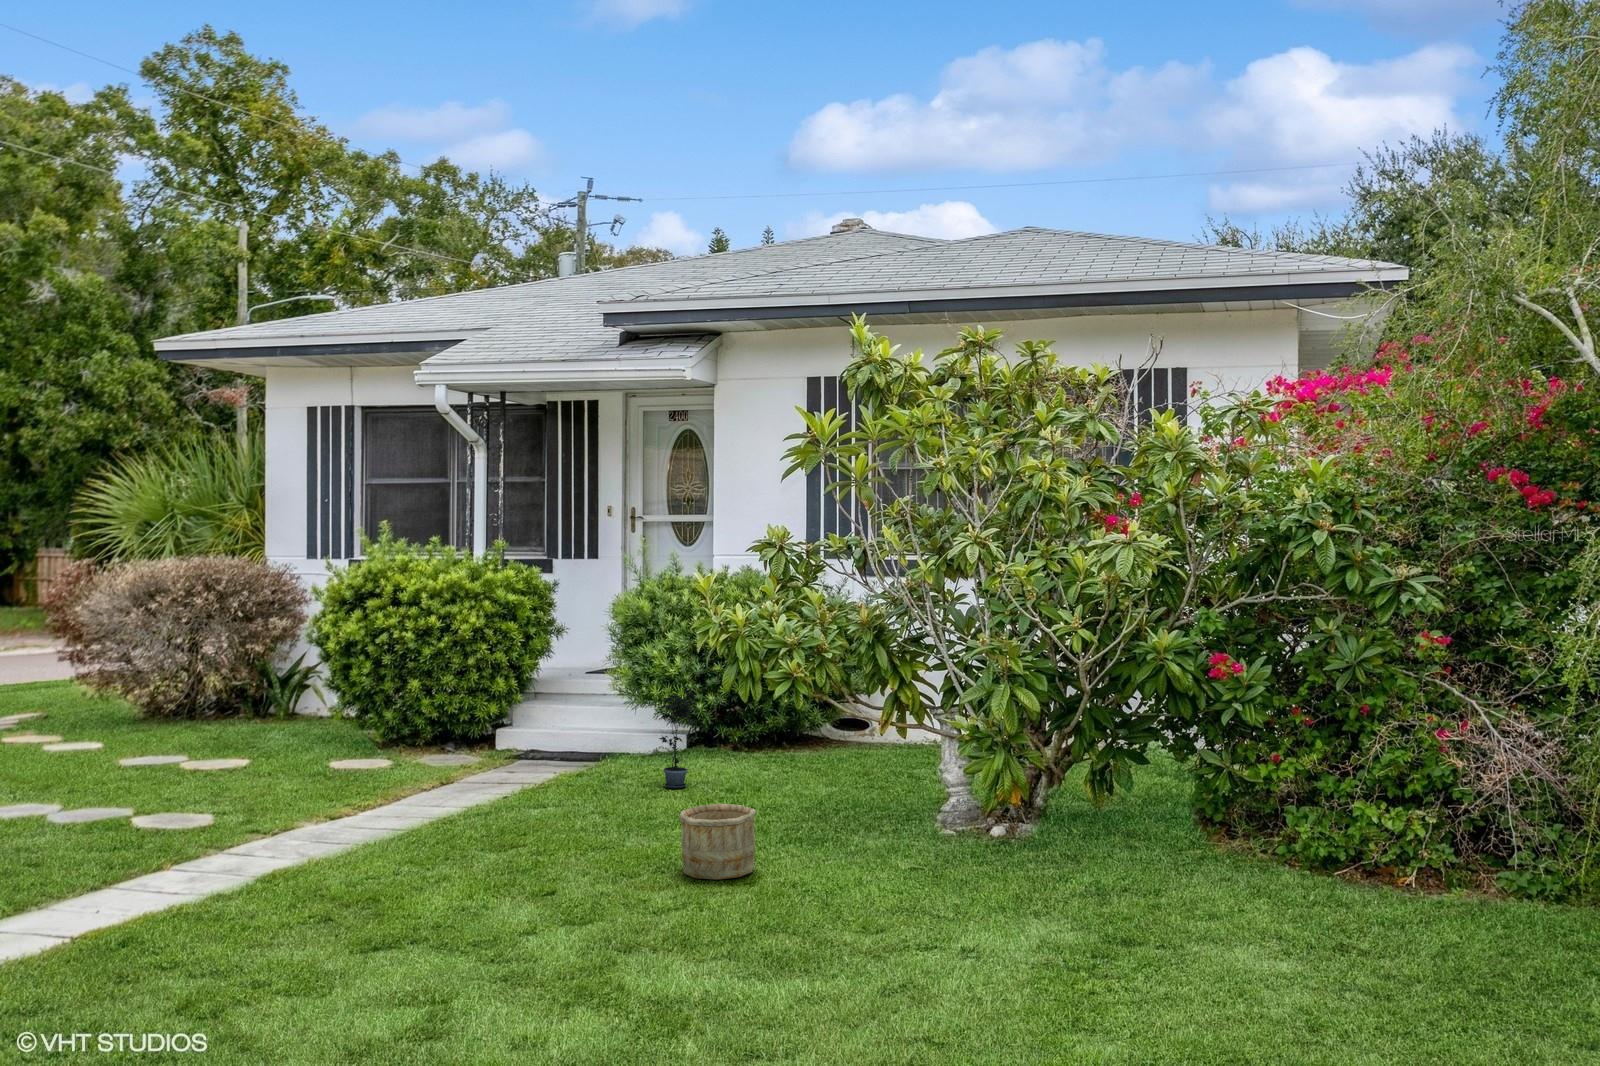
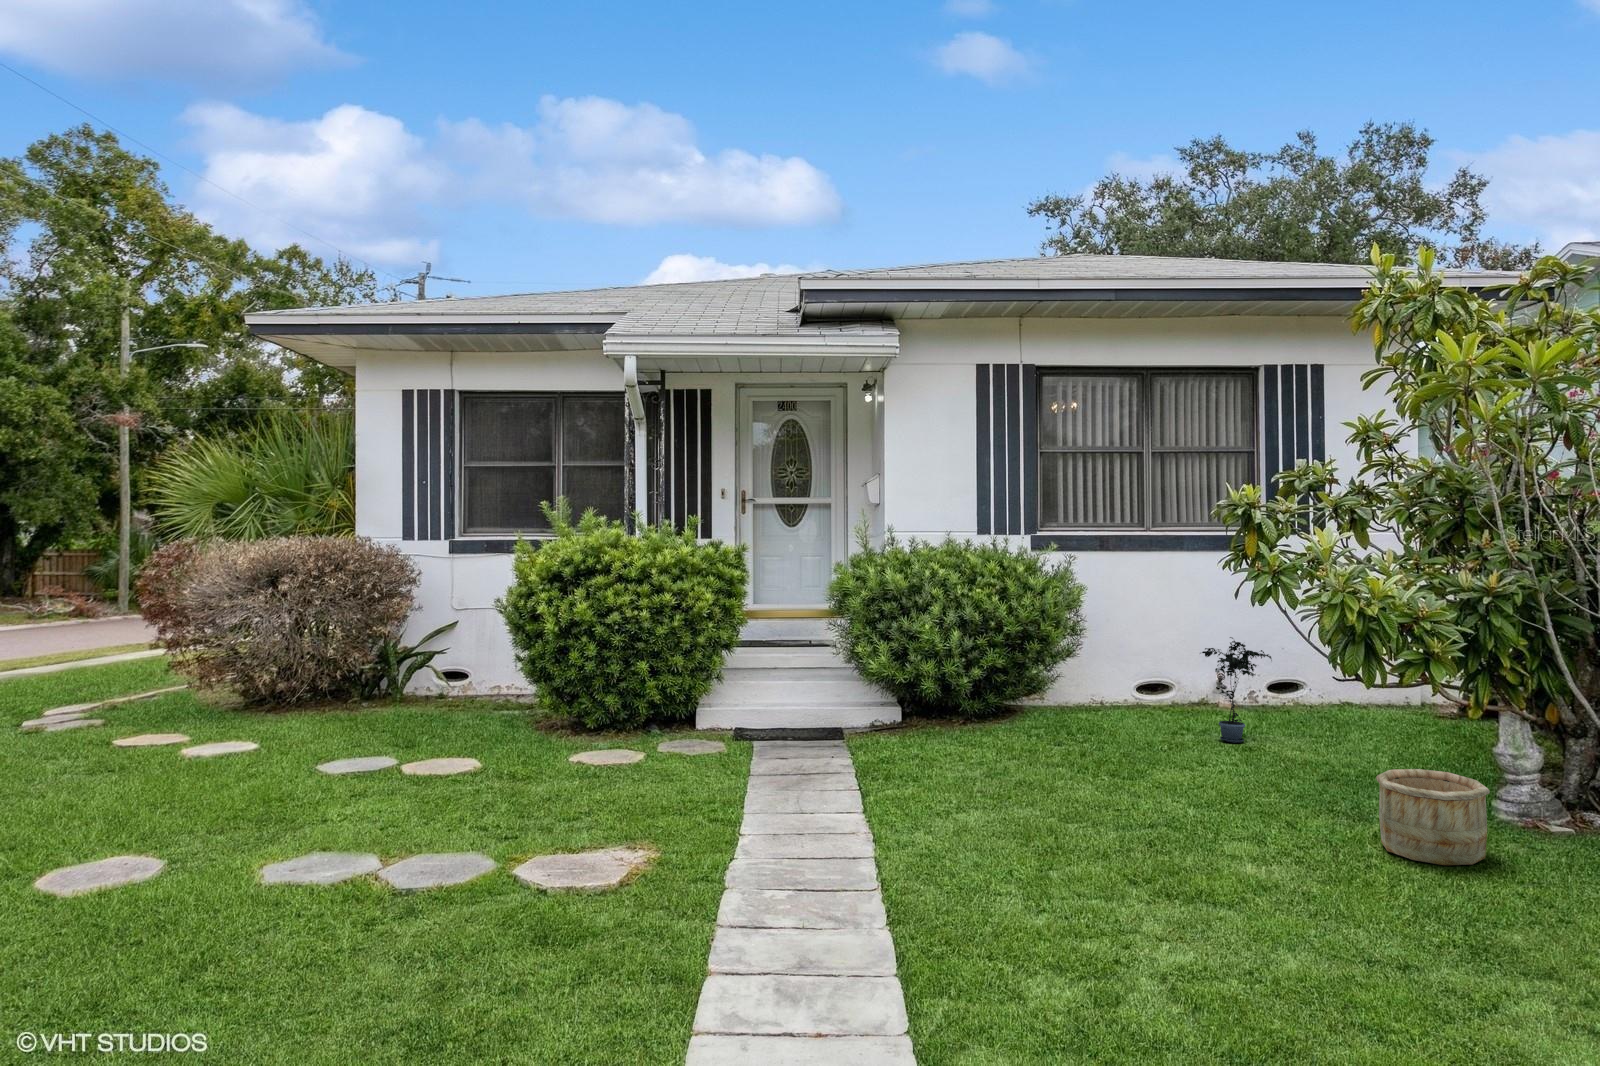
potted plant: present [656,685,698,789] -> present [1202,637,1272,743]

